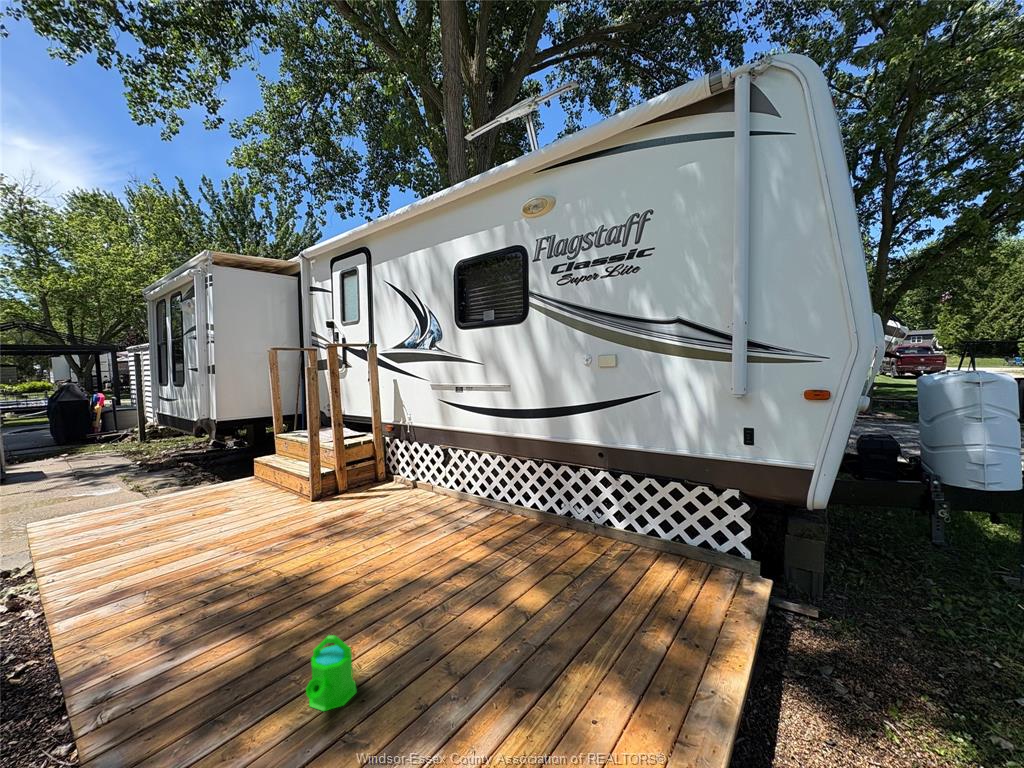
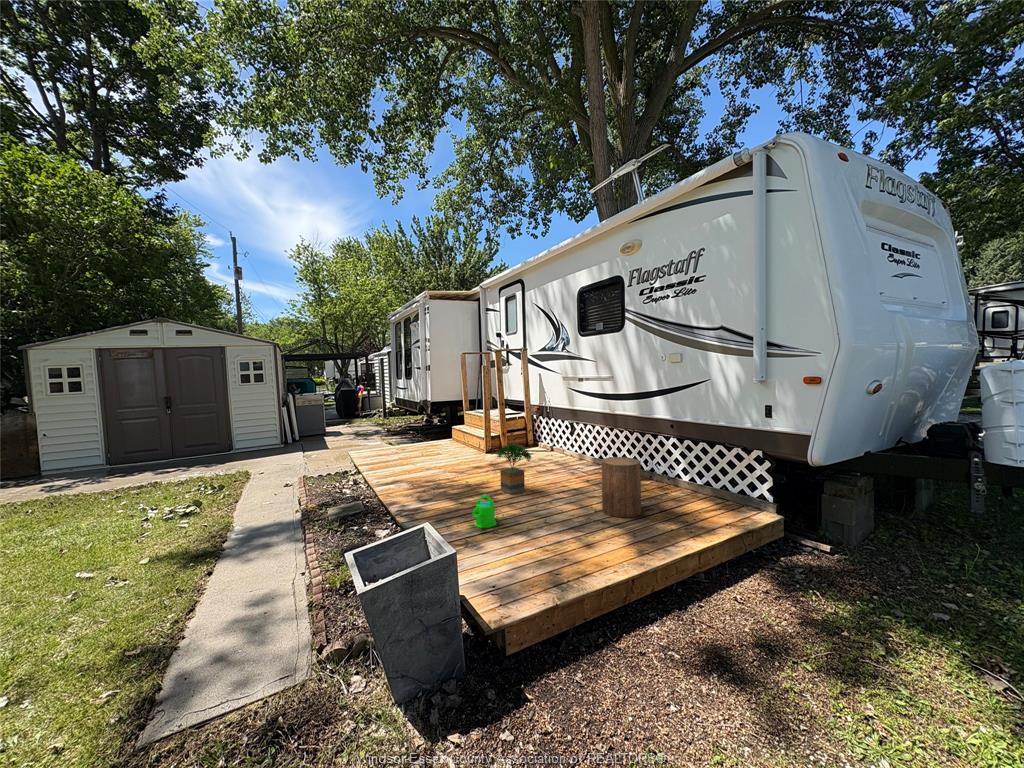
potted tree: none [341,502,407,595] -> present [497,444,531,495]
stool: none [532,516,593,622] -> present [602,457,641,518]

